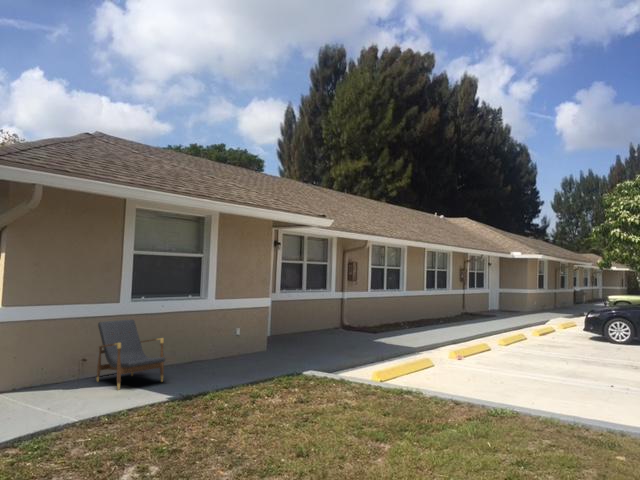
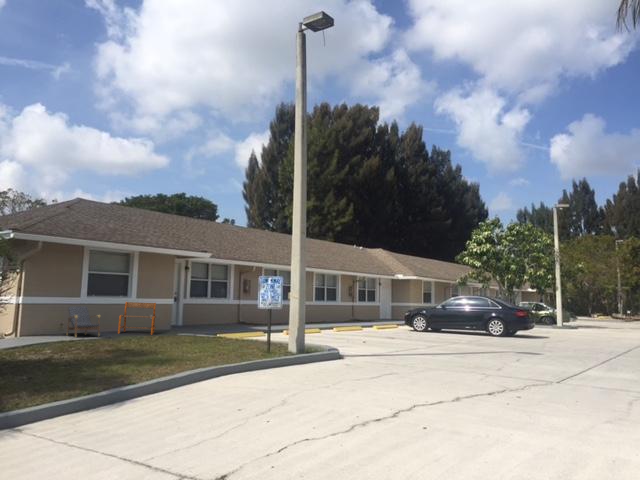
bench: none [189,306,255,369] -> present [118,302,156,335]

